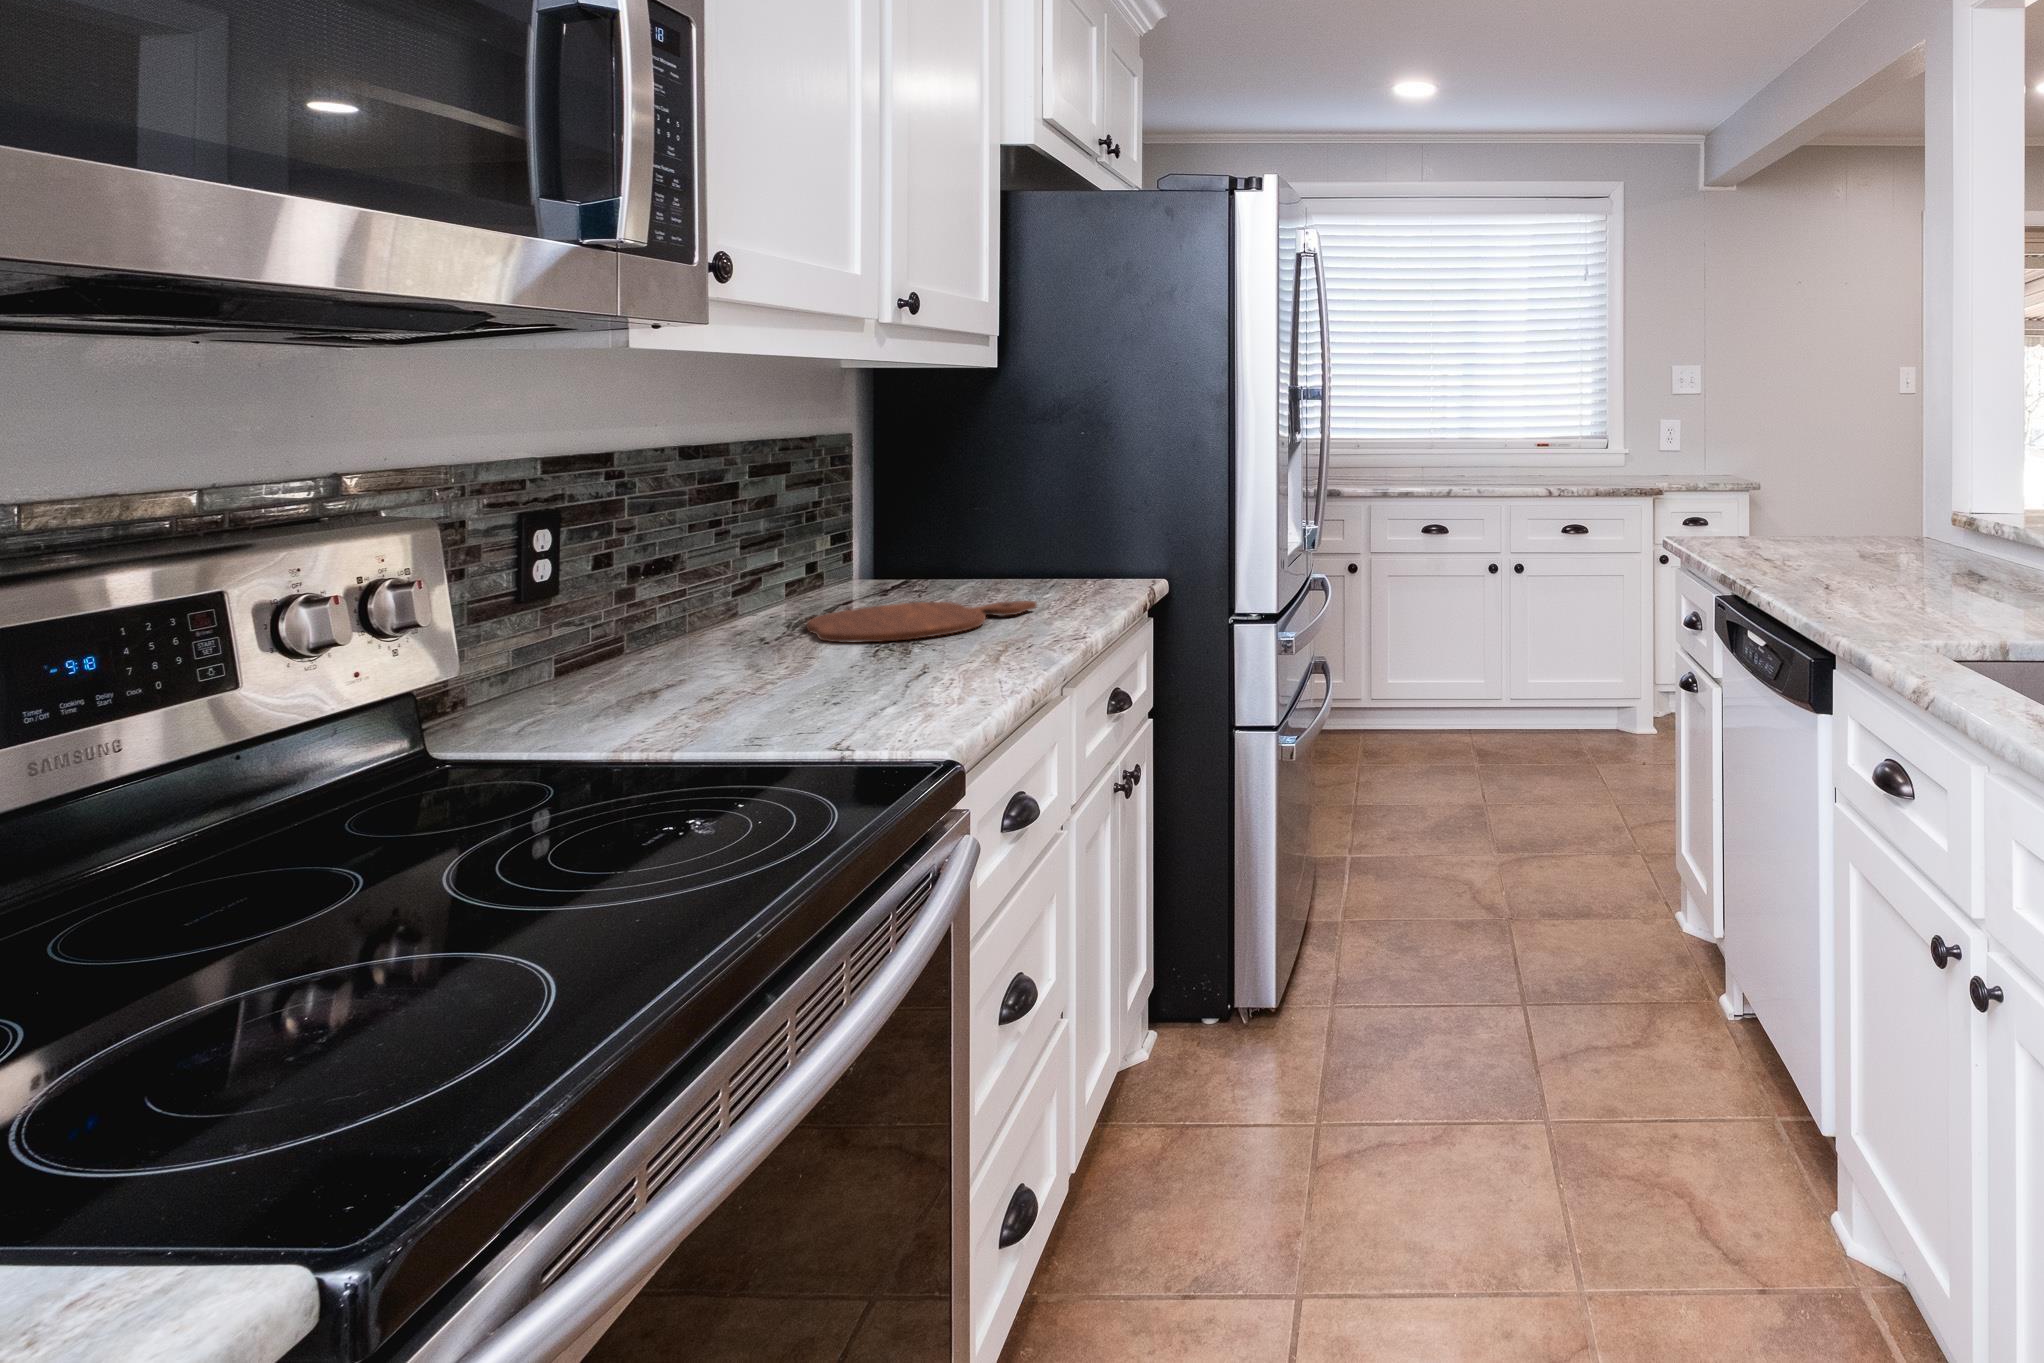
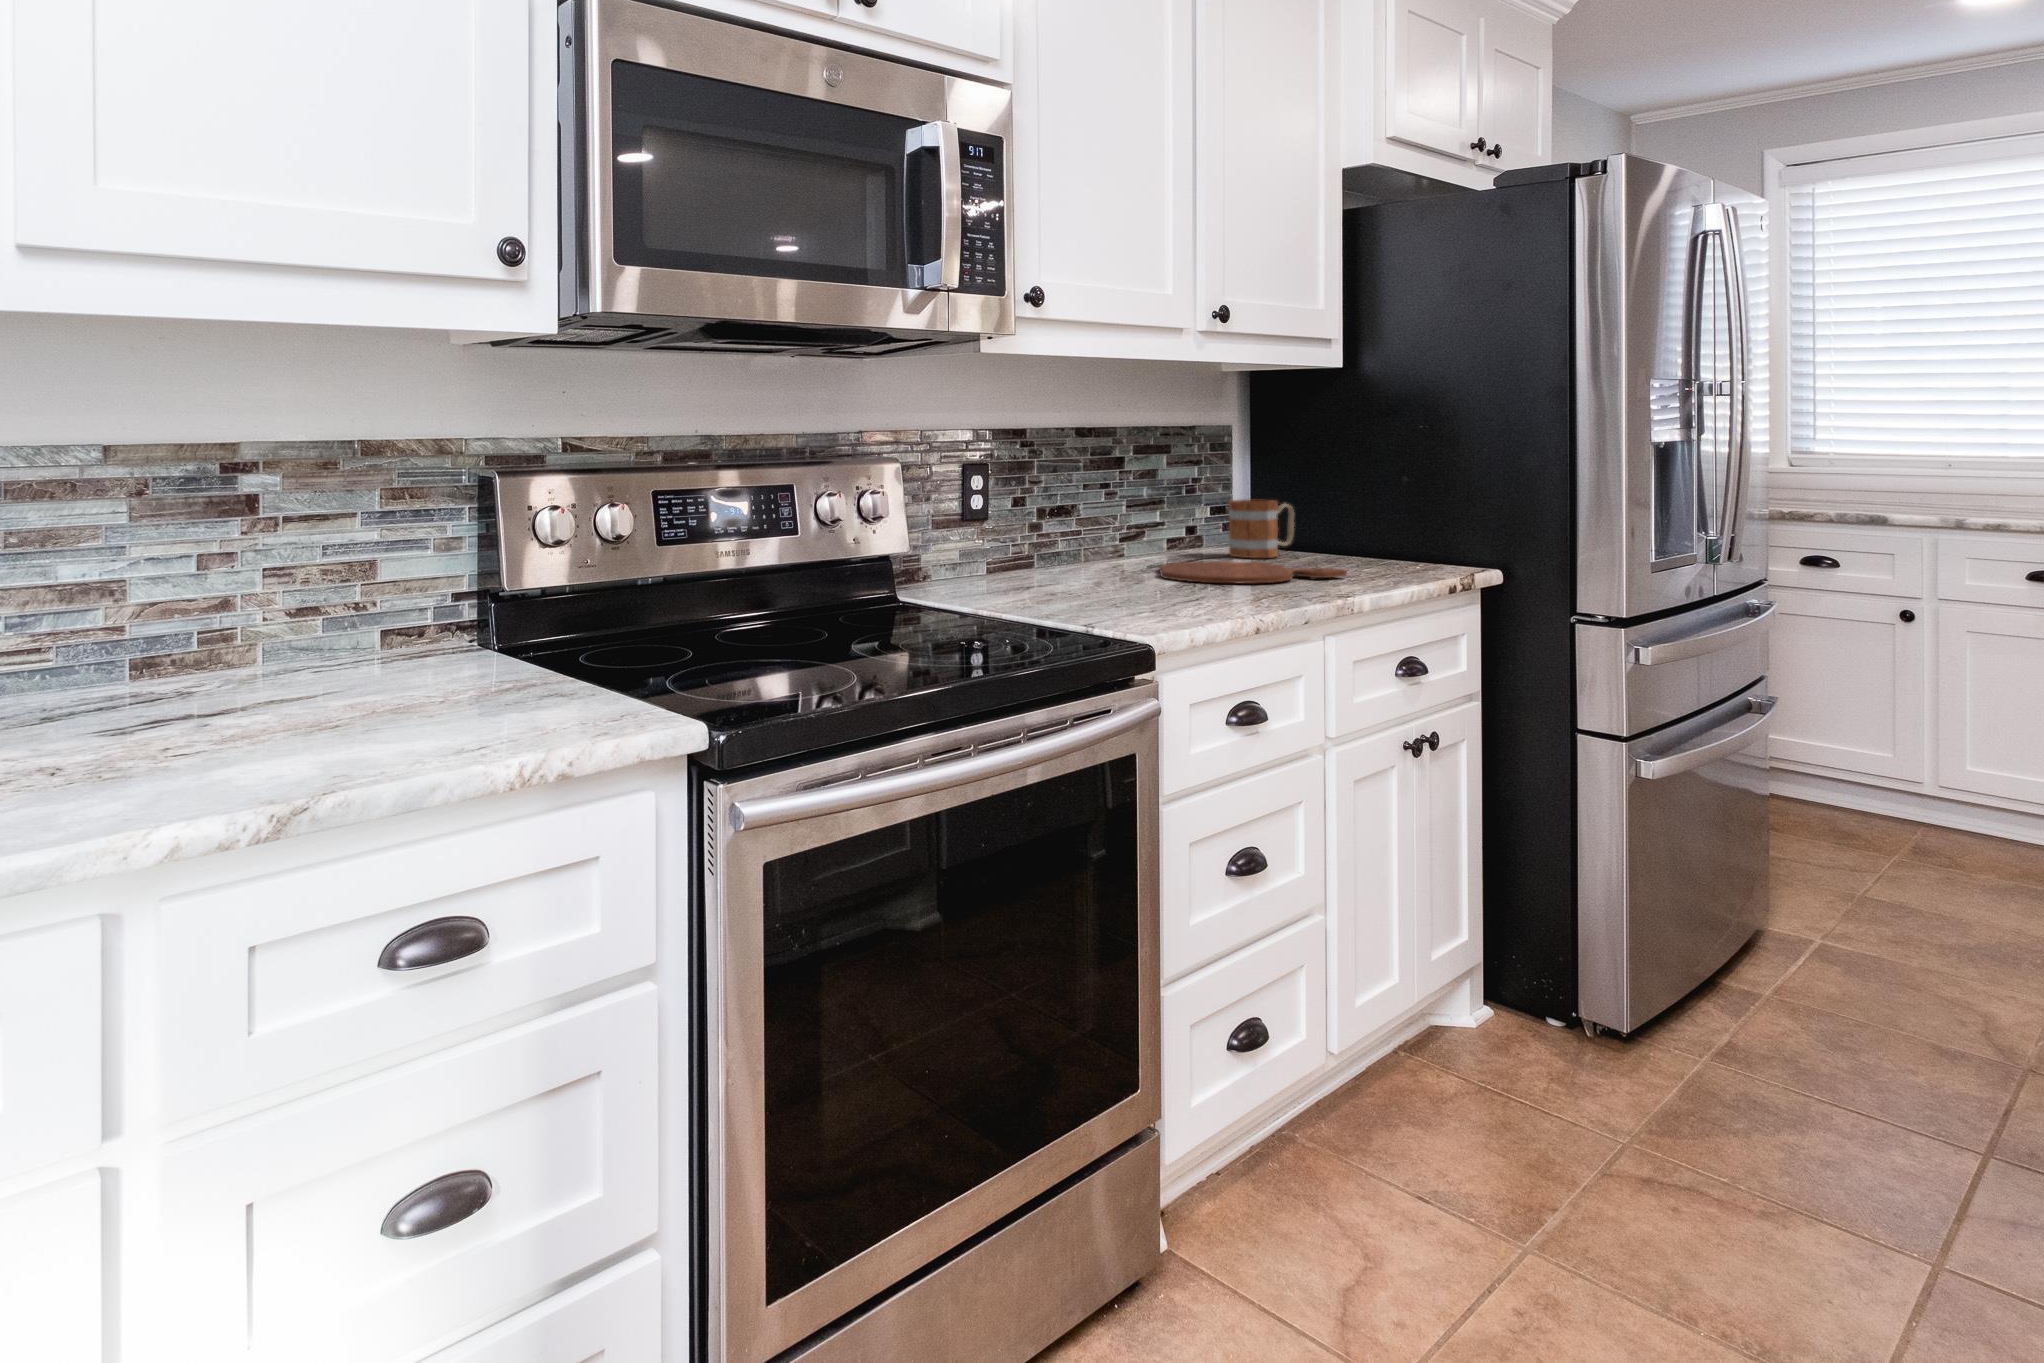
mug: none [861,523,937,595] -> present [1228,500,1294,558]

